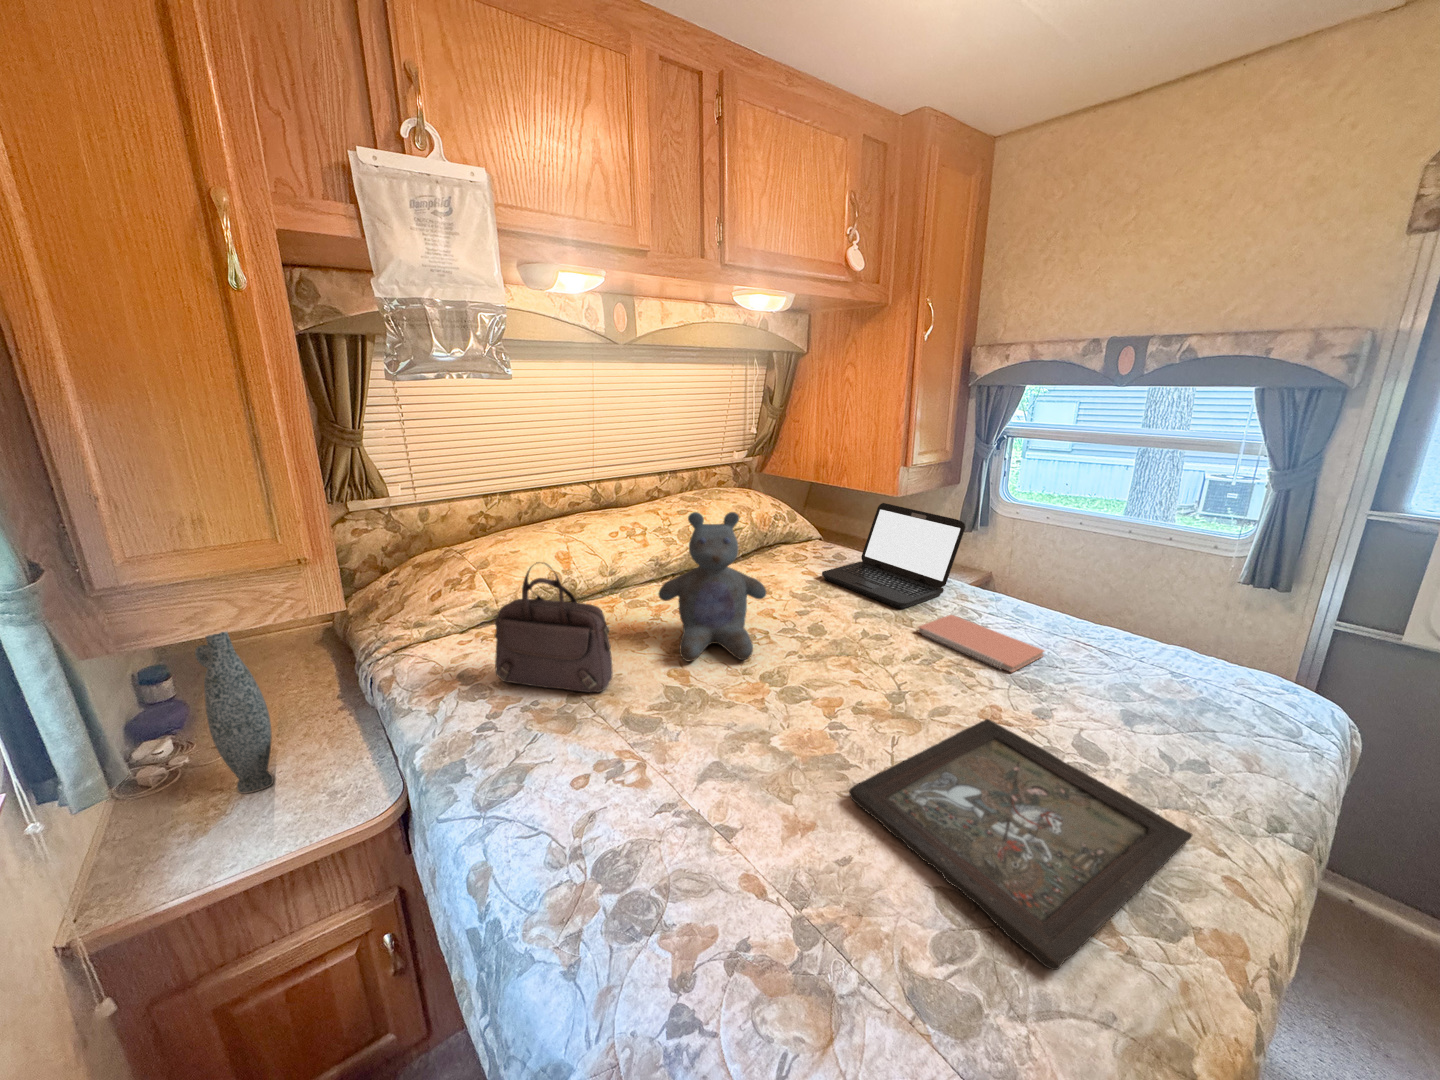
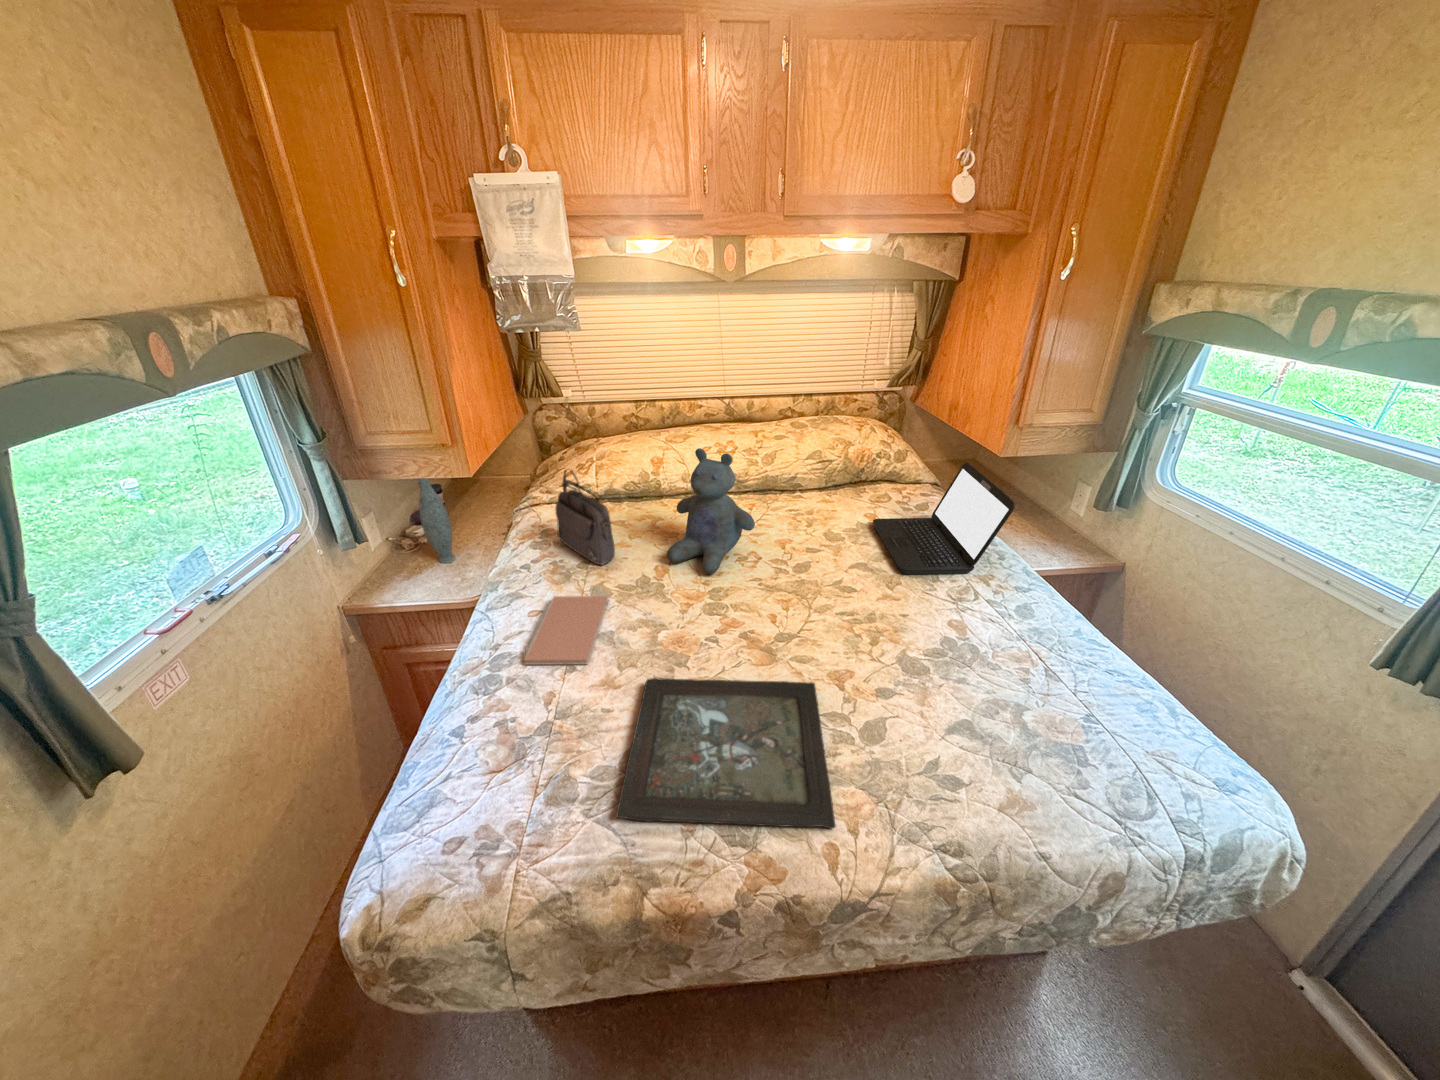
notebook: present [918,615,1044,672] -> present [524,596,608,665]

